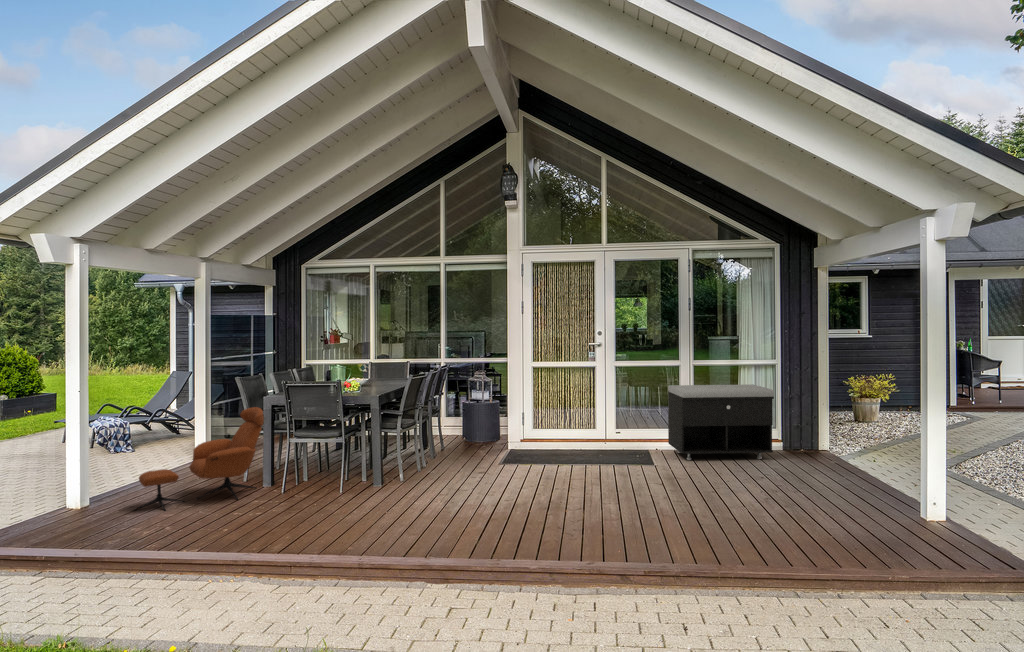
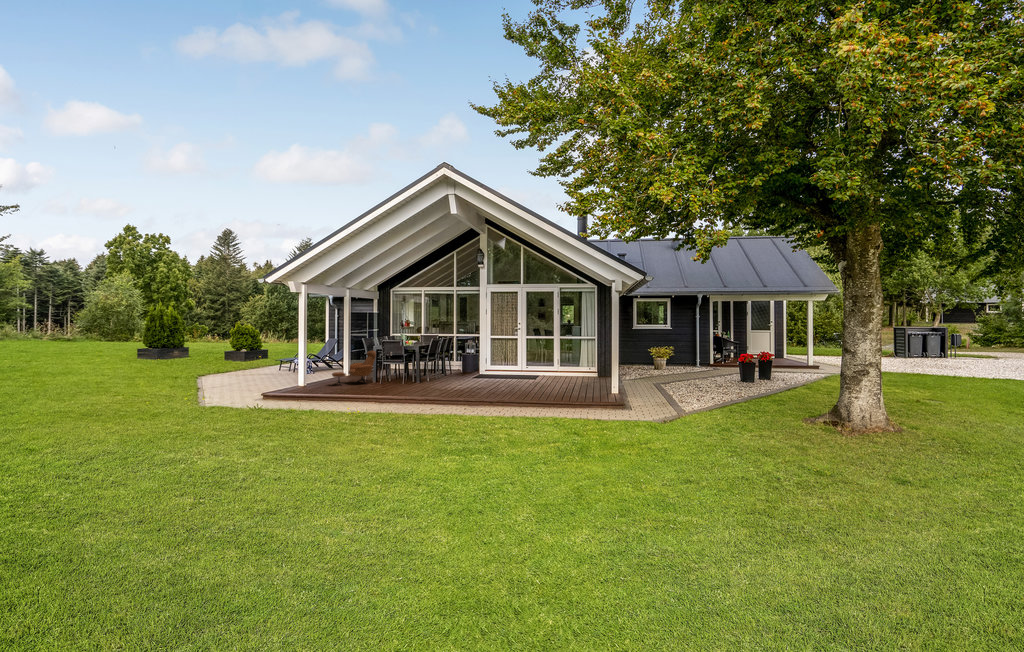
storage bench: present [668,384,774,460] -> none [549,348,589,380]

